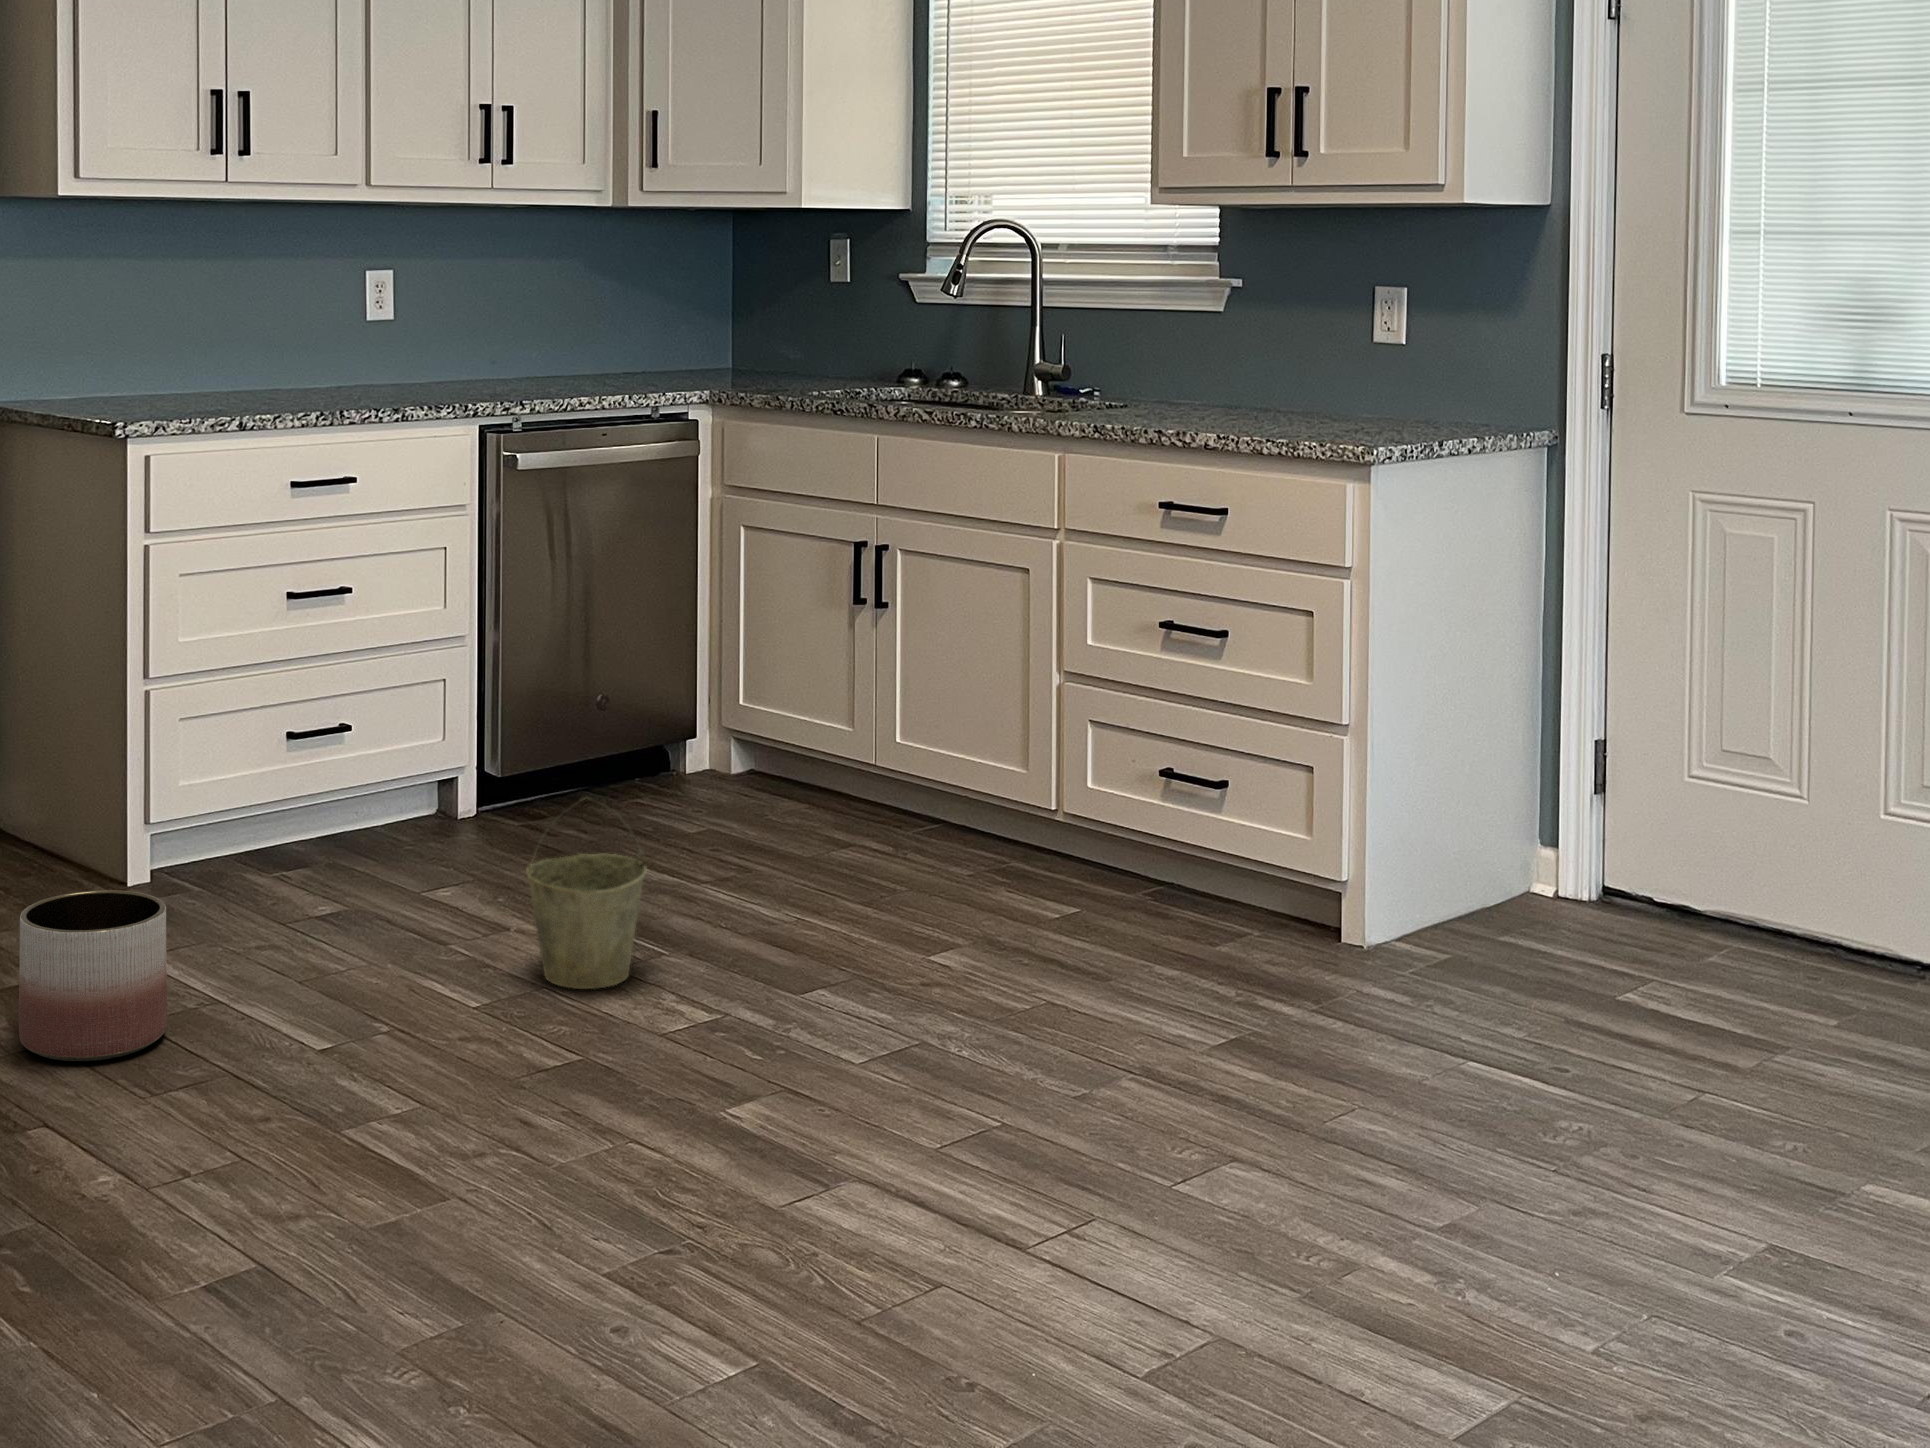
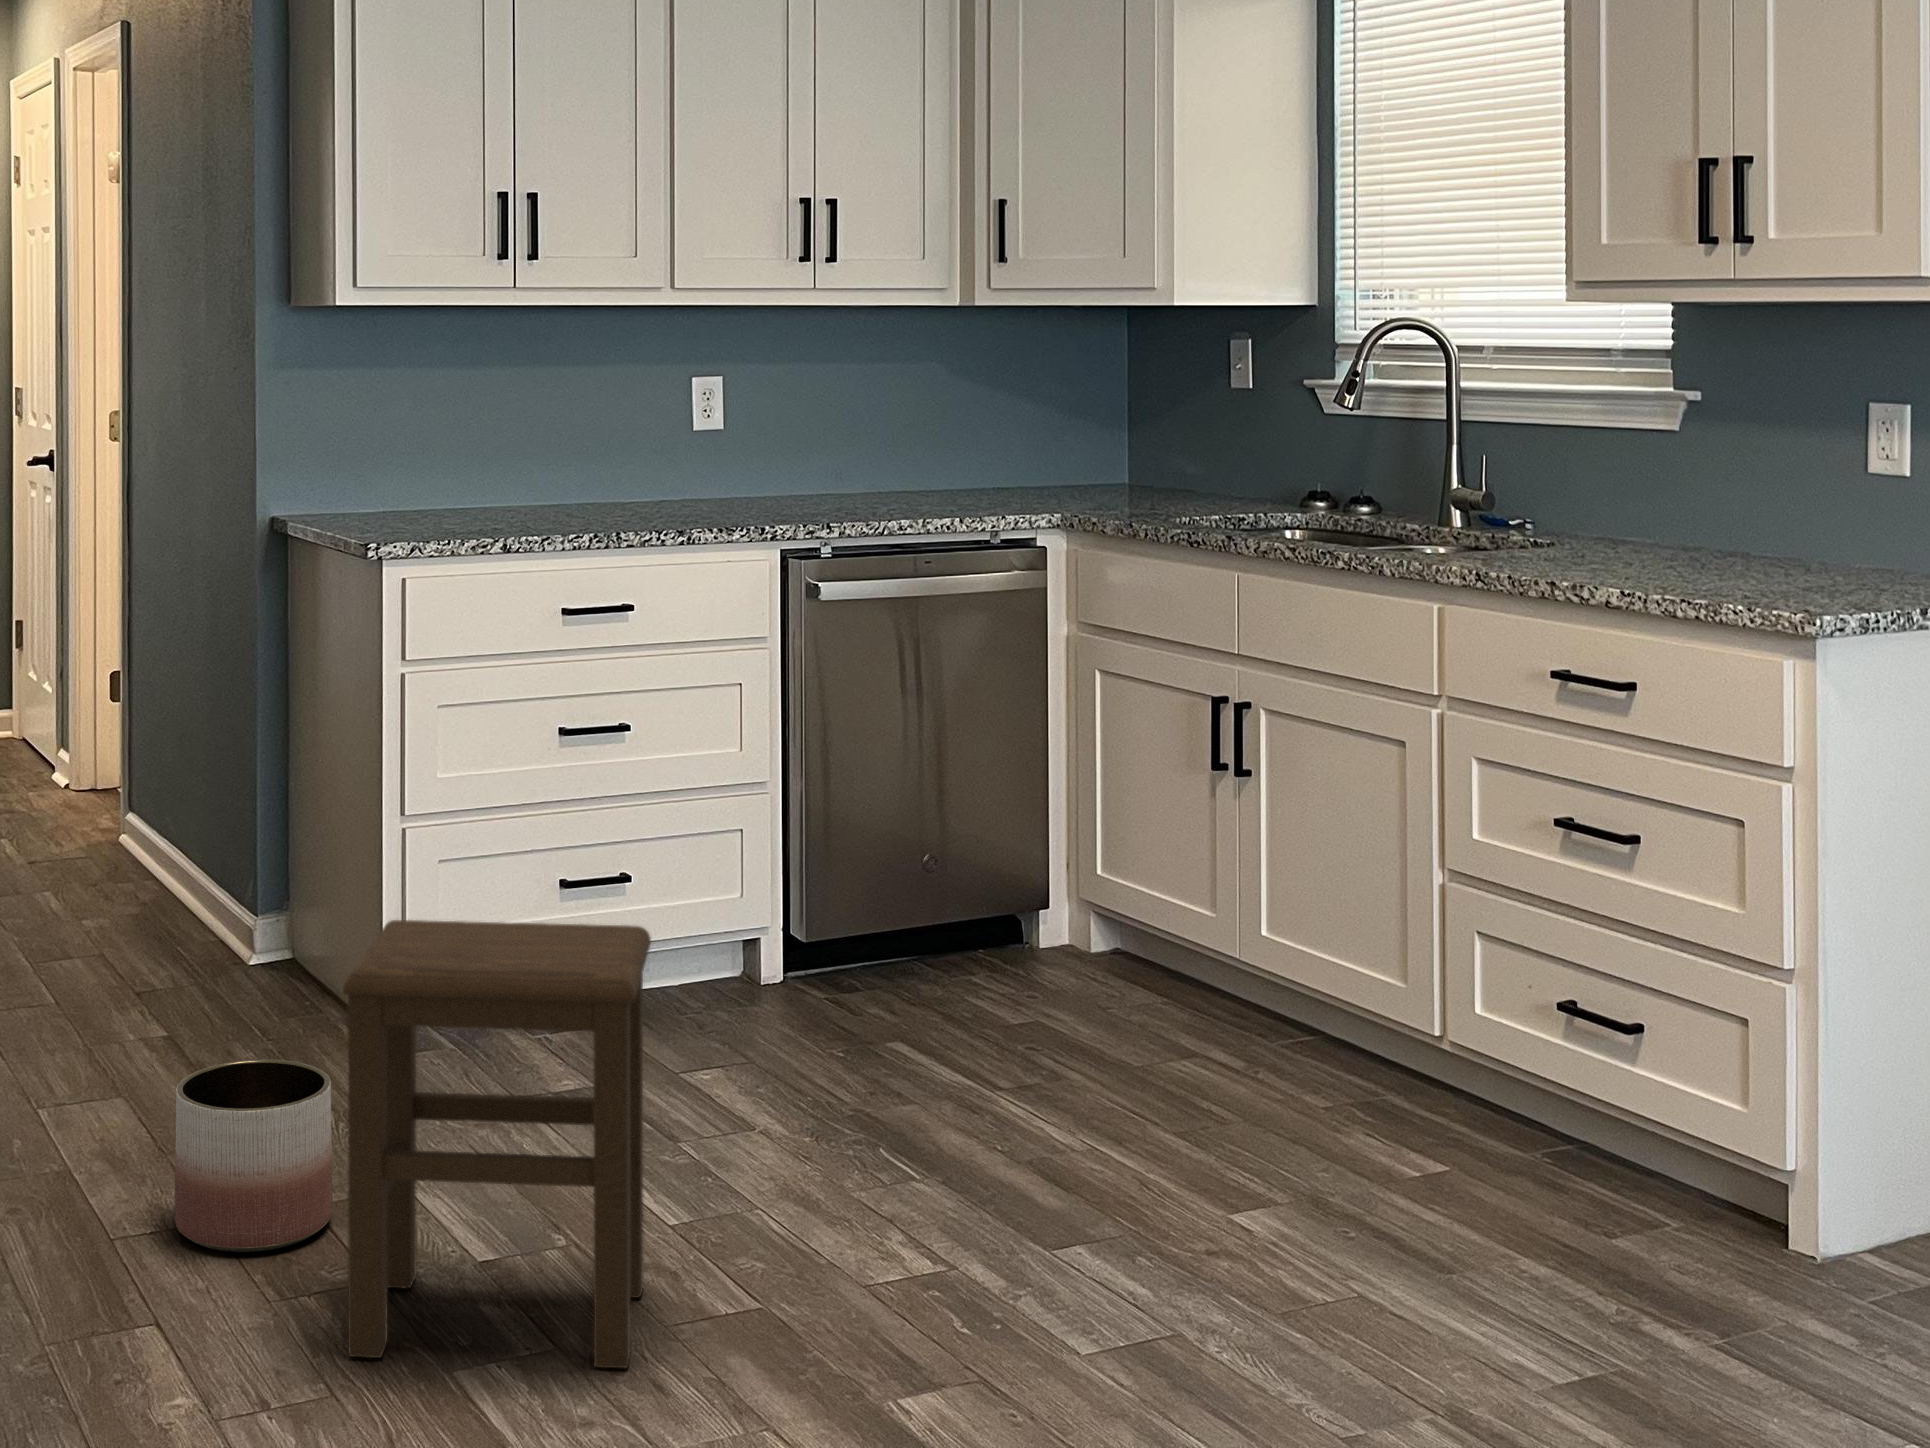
stool: none [237,738,500,1128] -> present [343,920,651,1368]
bucket: present [526,798,647,989] -> none [744,992,883,1218]

